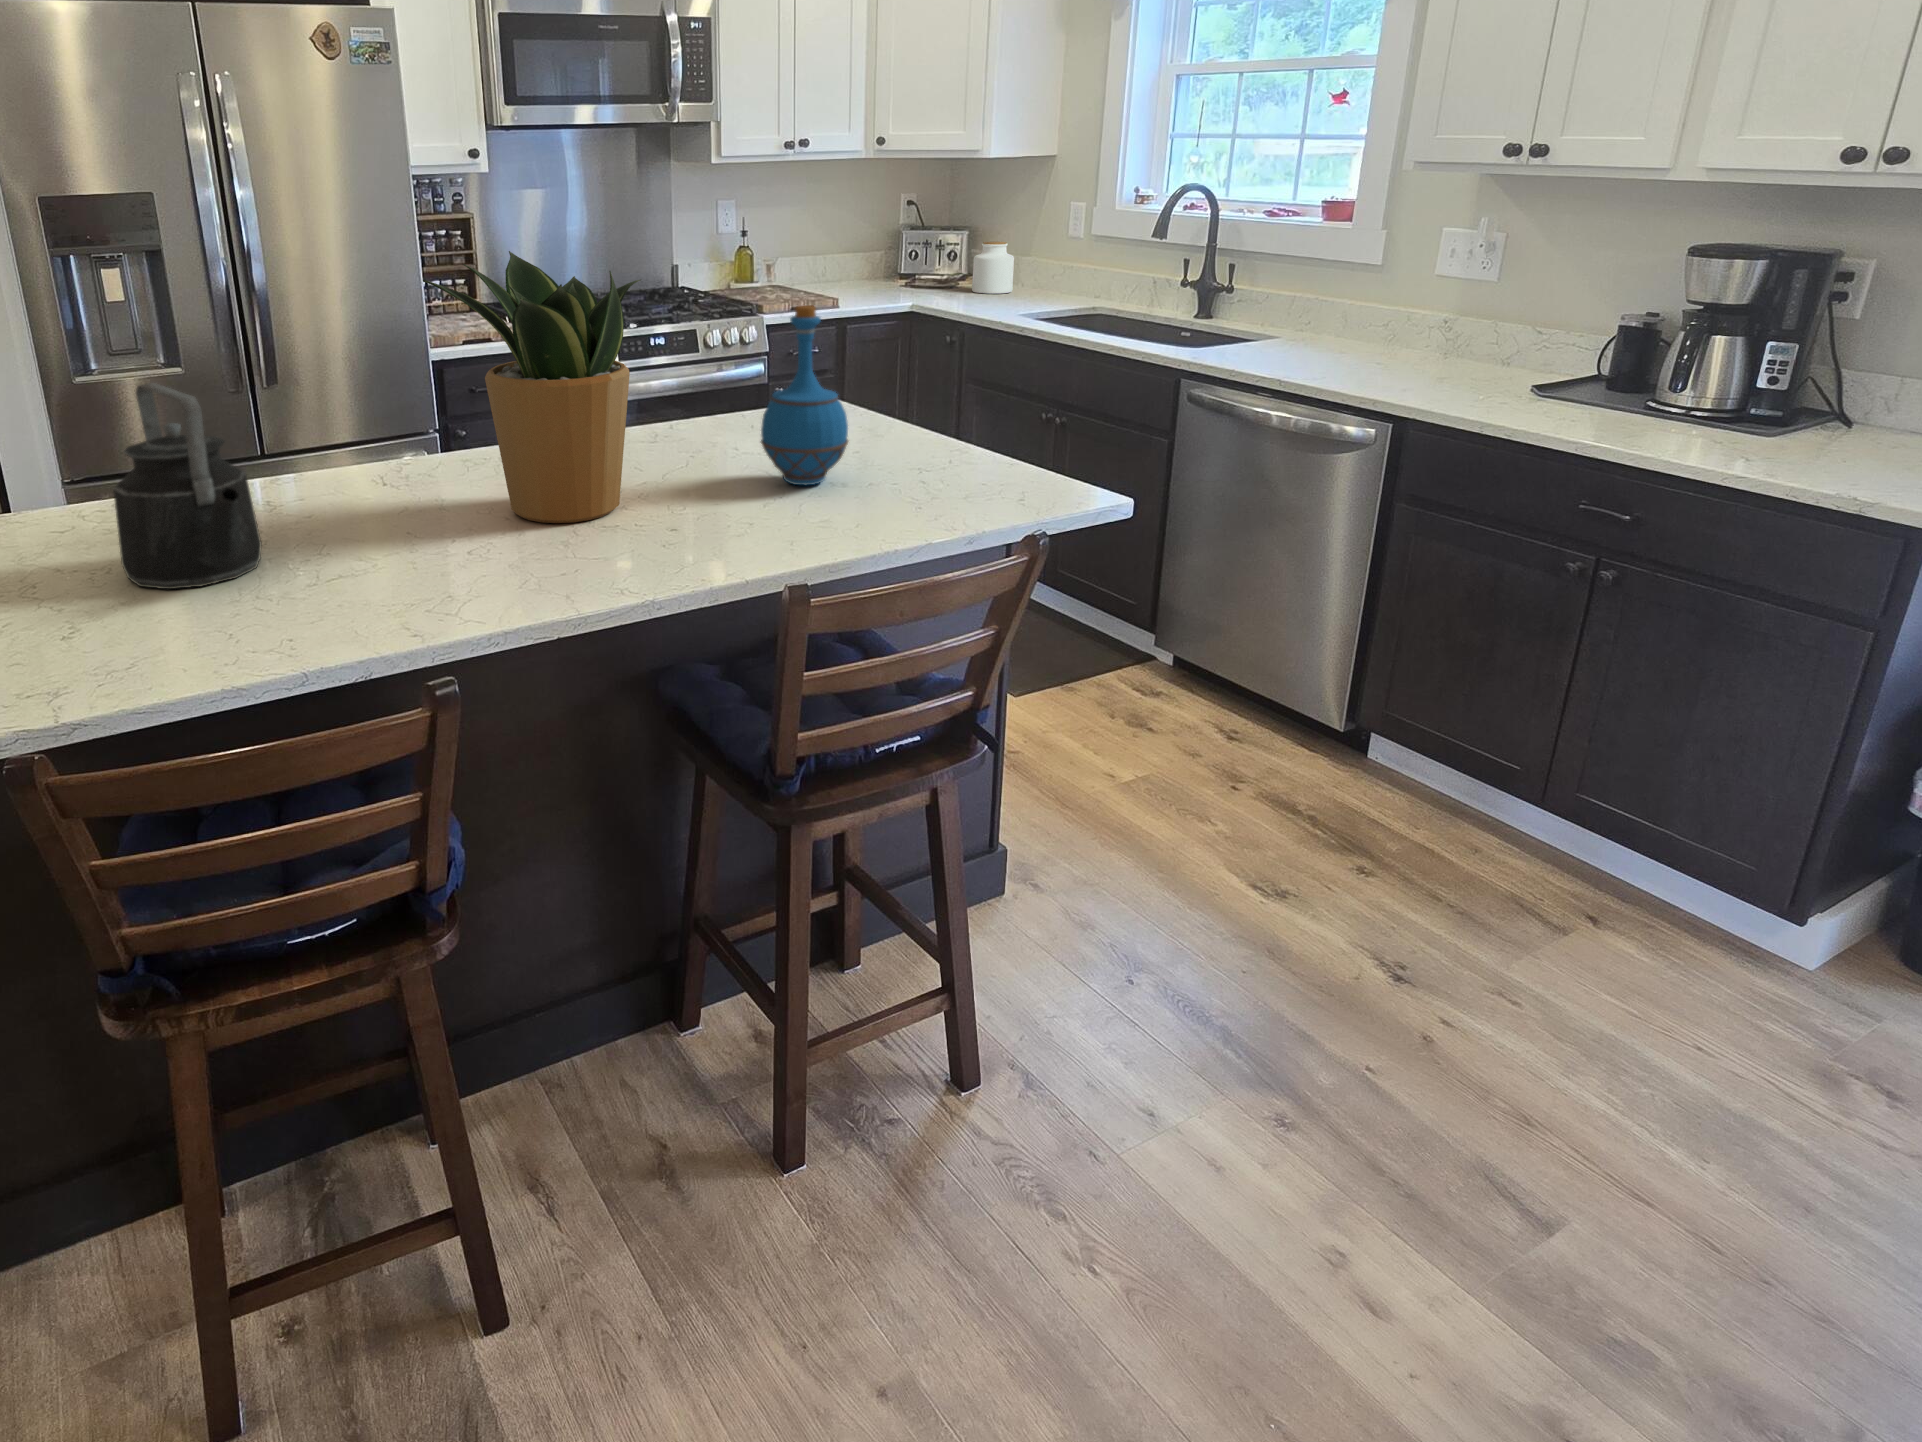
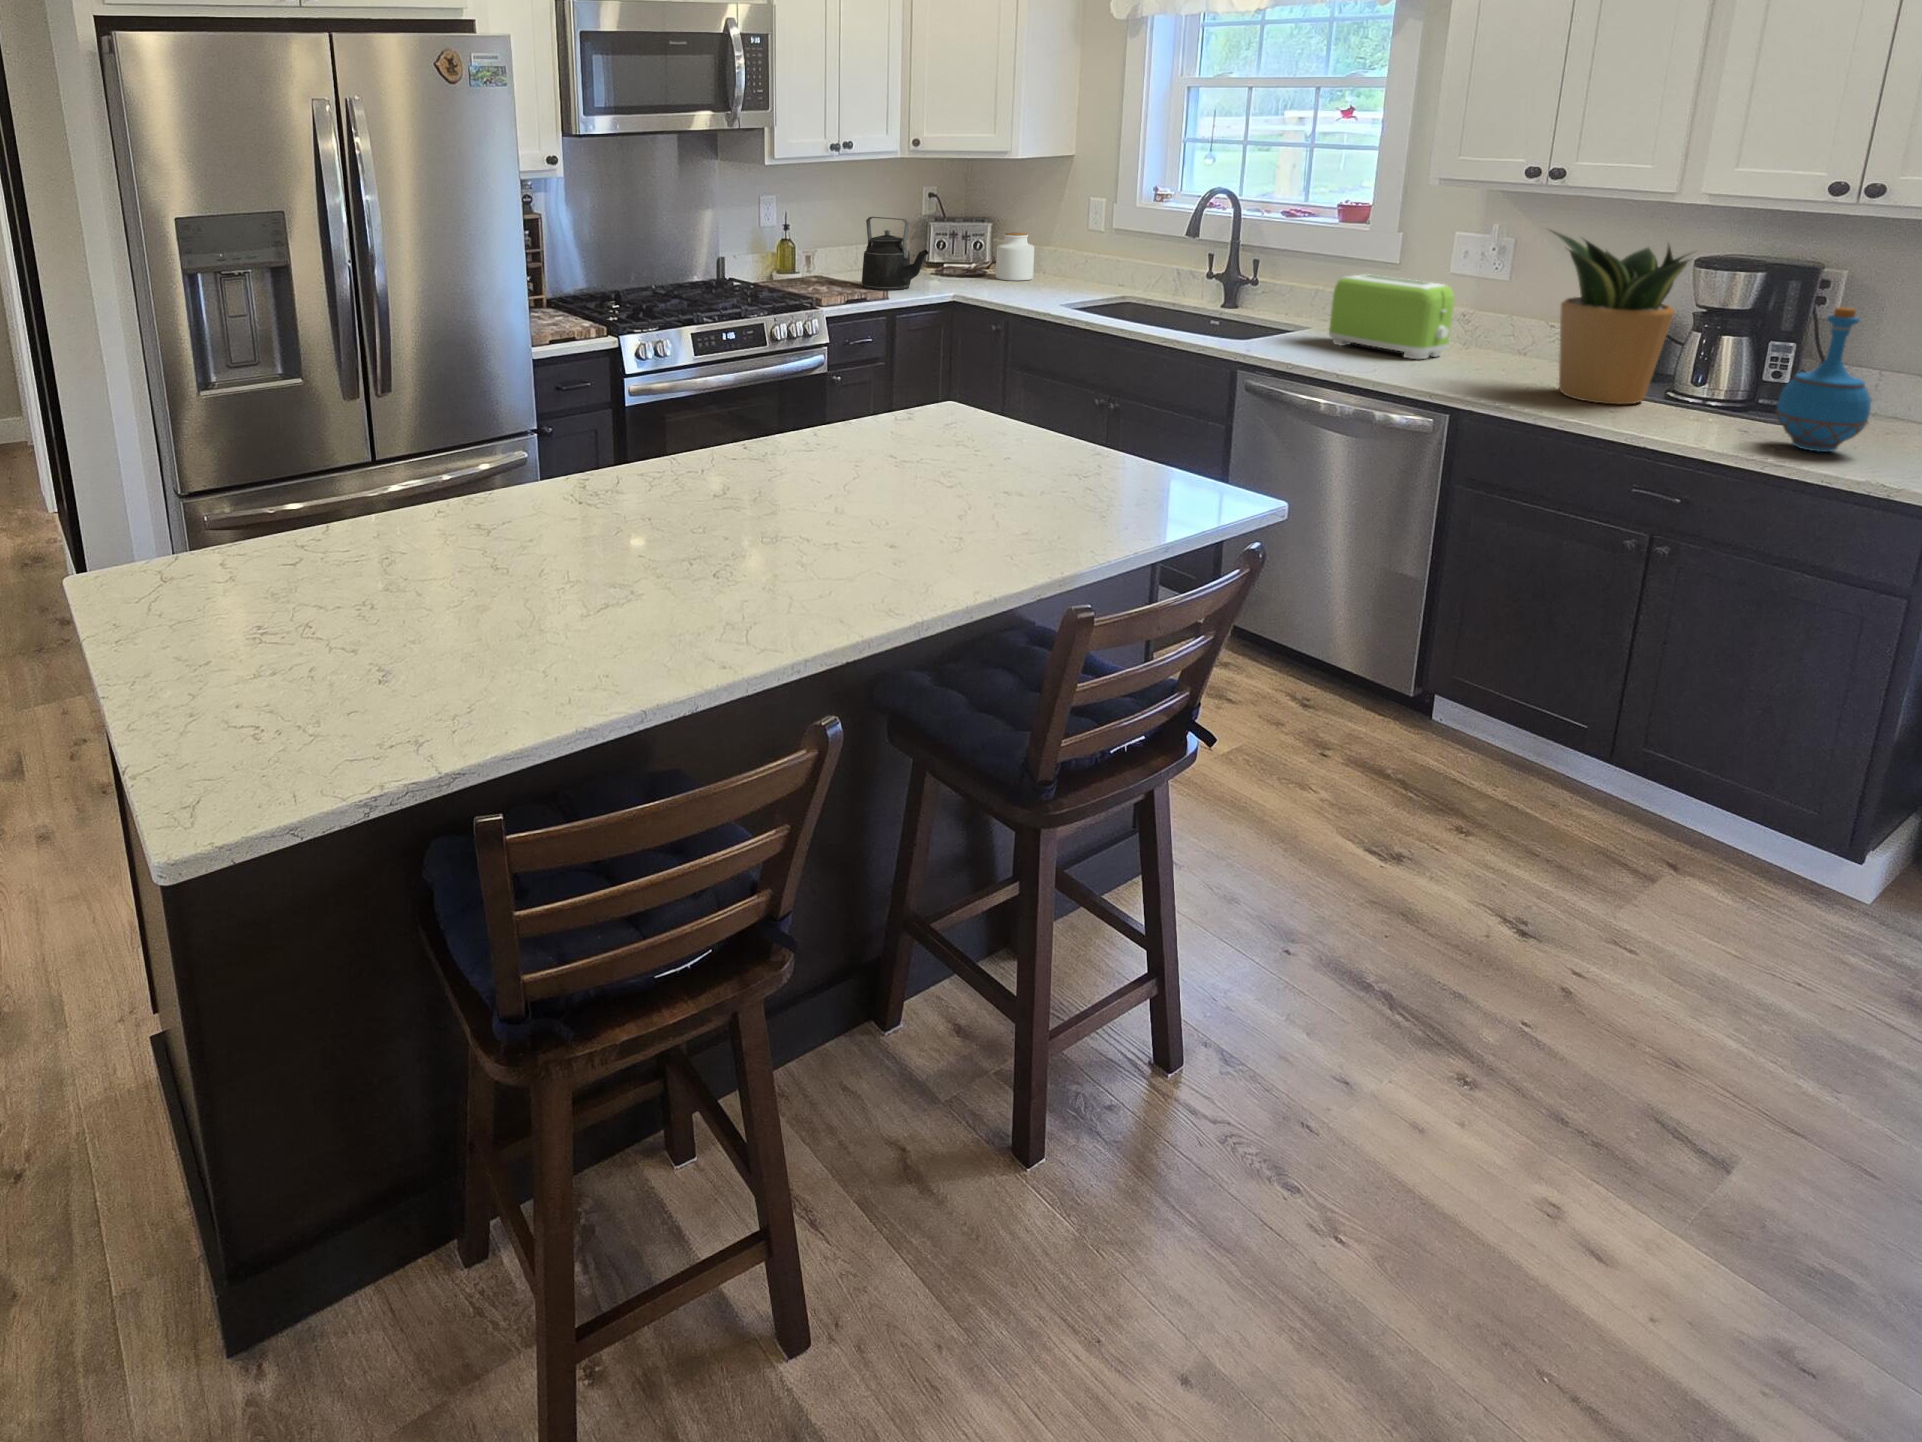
potted plant: present [423,251,641,523] -> present [1552,231,1690,404]
toaster: none [1295,275,1432,368] -> present [1329,274,1454,359]
bottle: present [761,305,848,485] -> present [1775,307,1871,452]
kettle: present [113,383,262,589] -> present [862,217,929,290]

